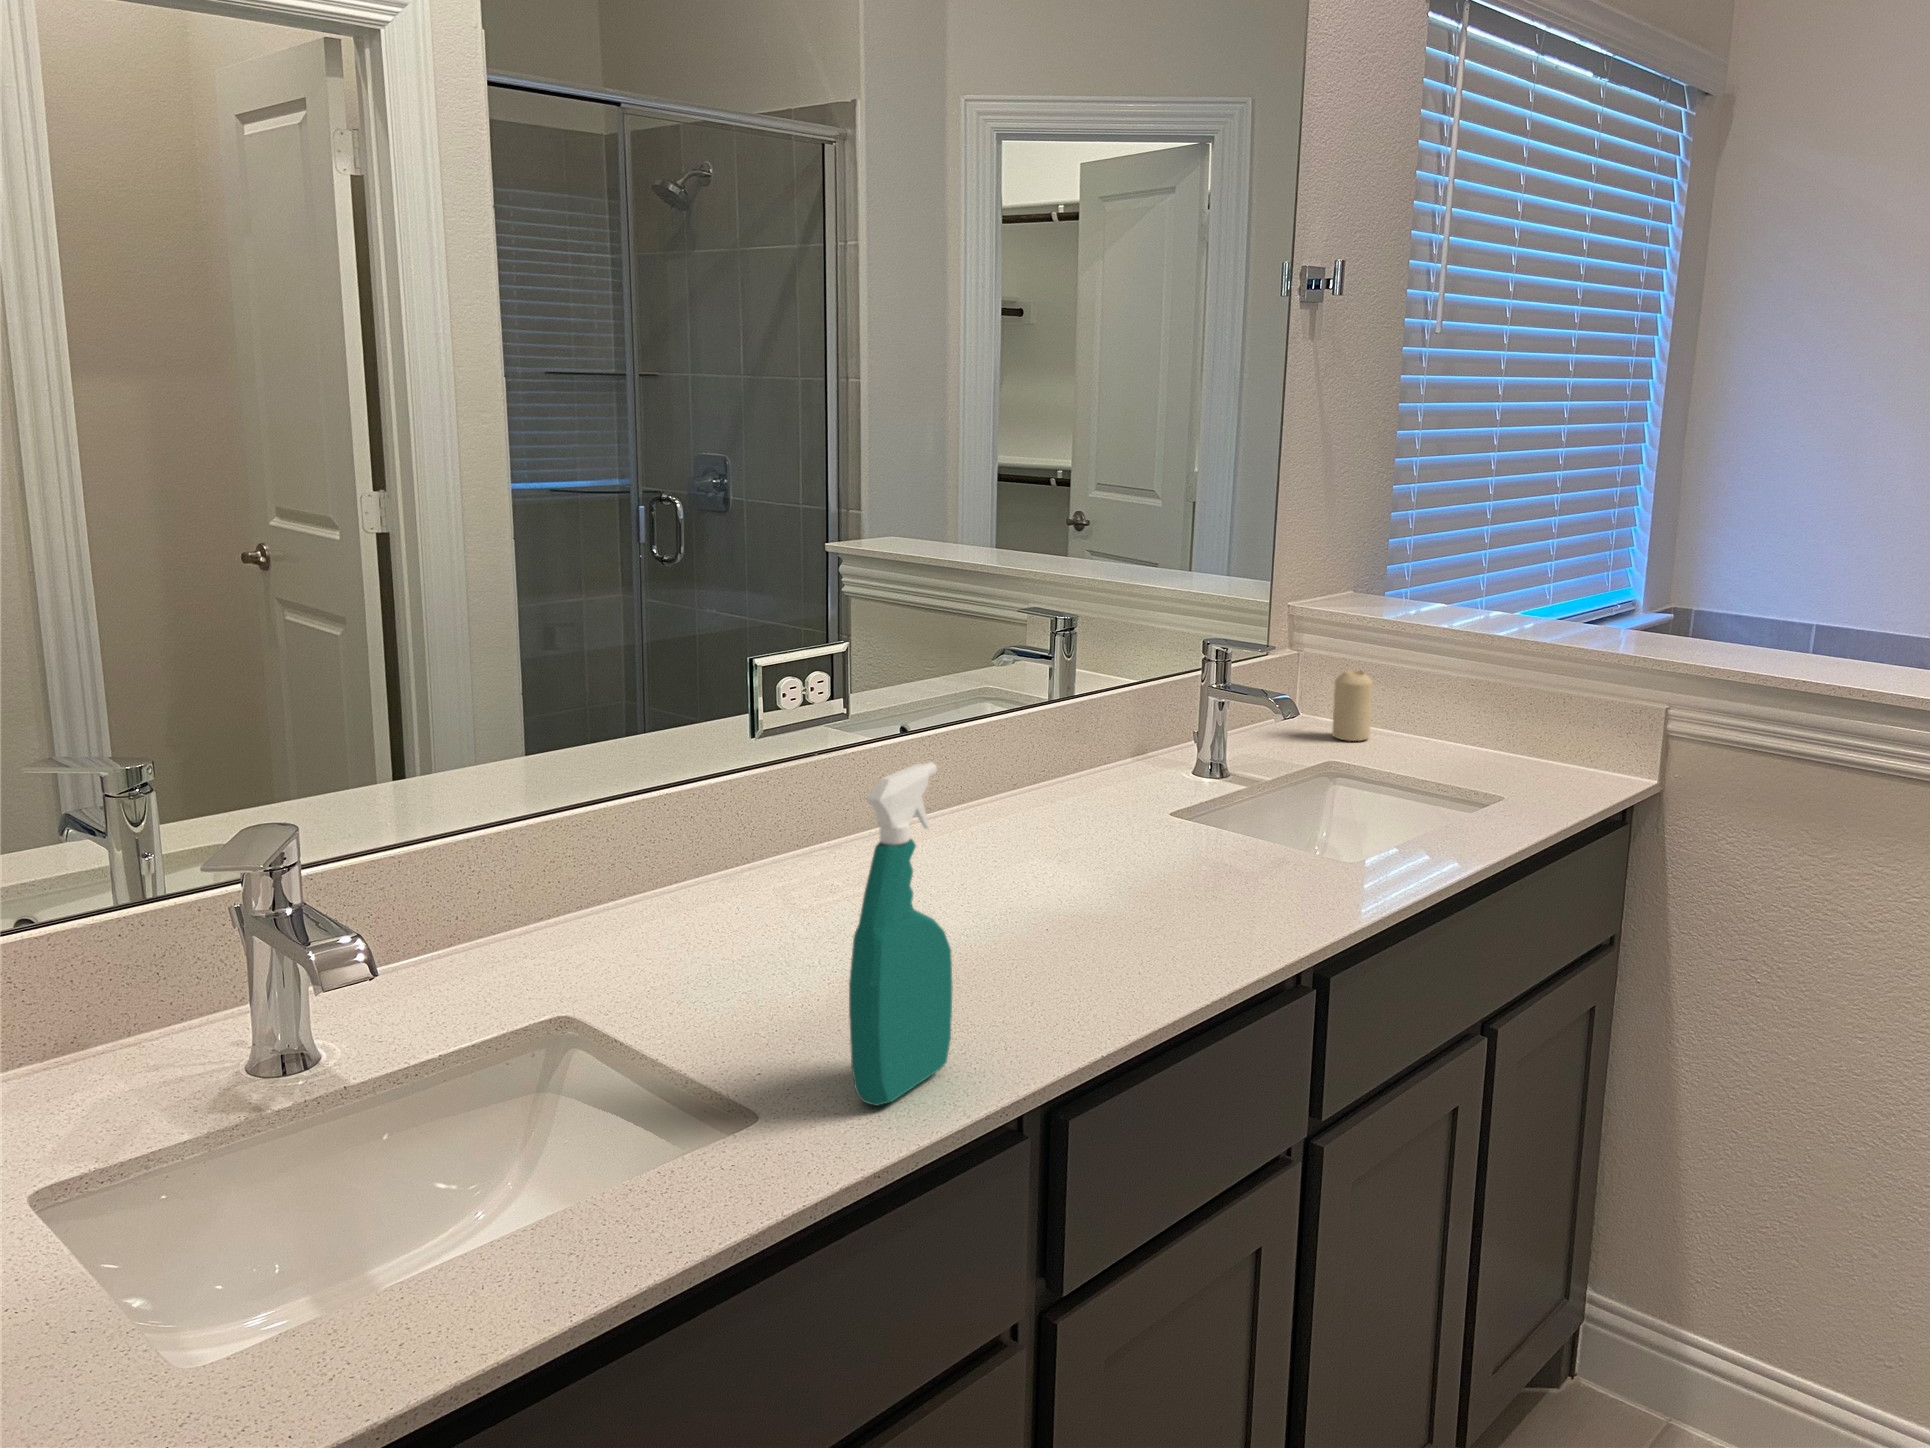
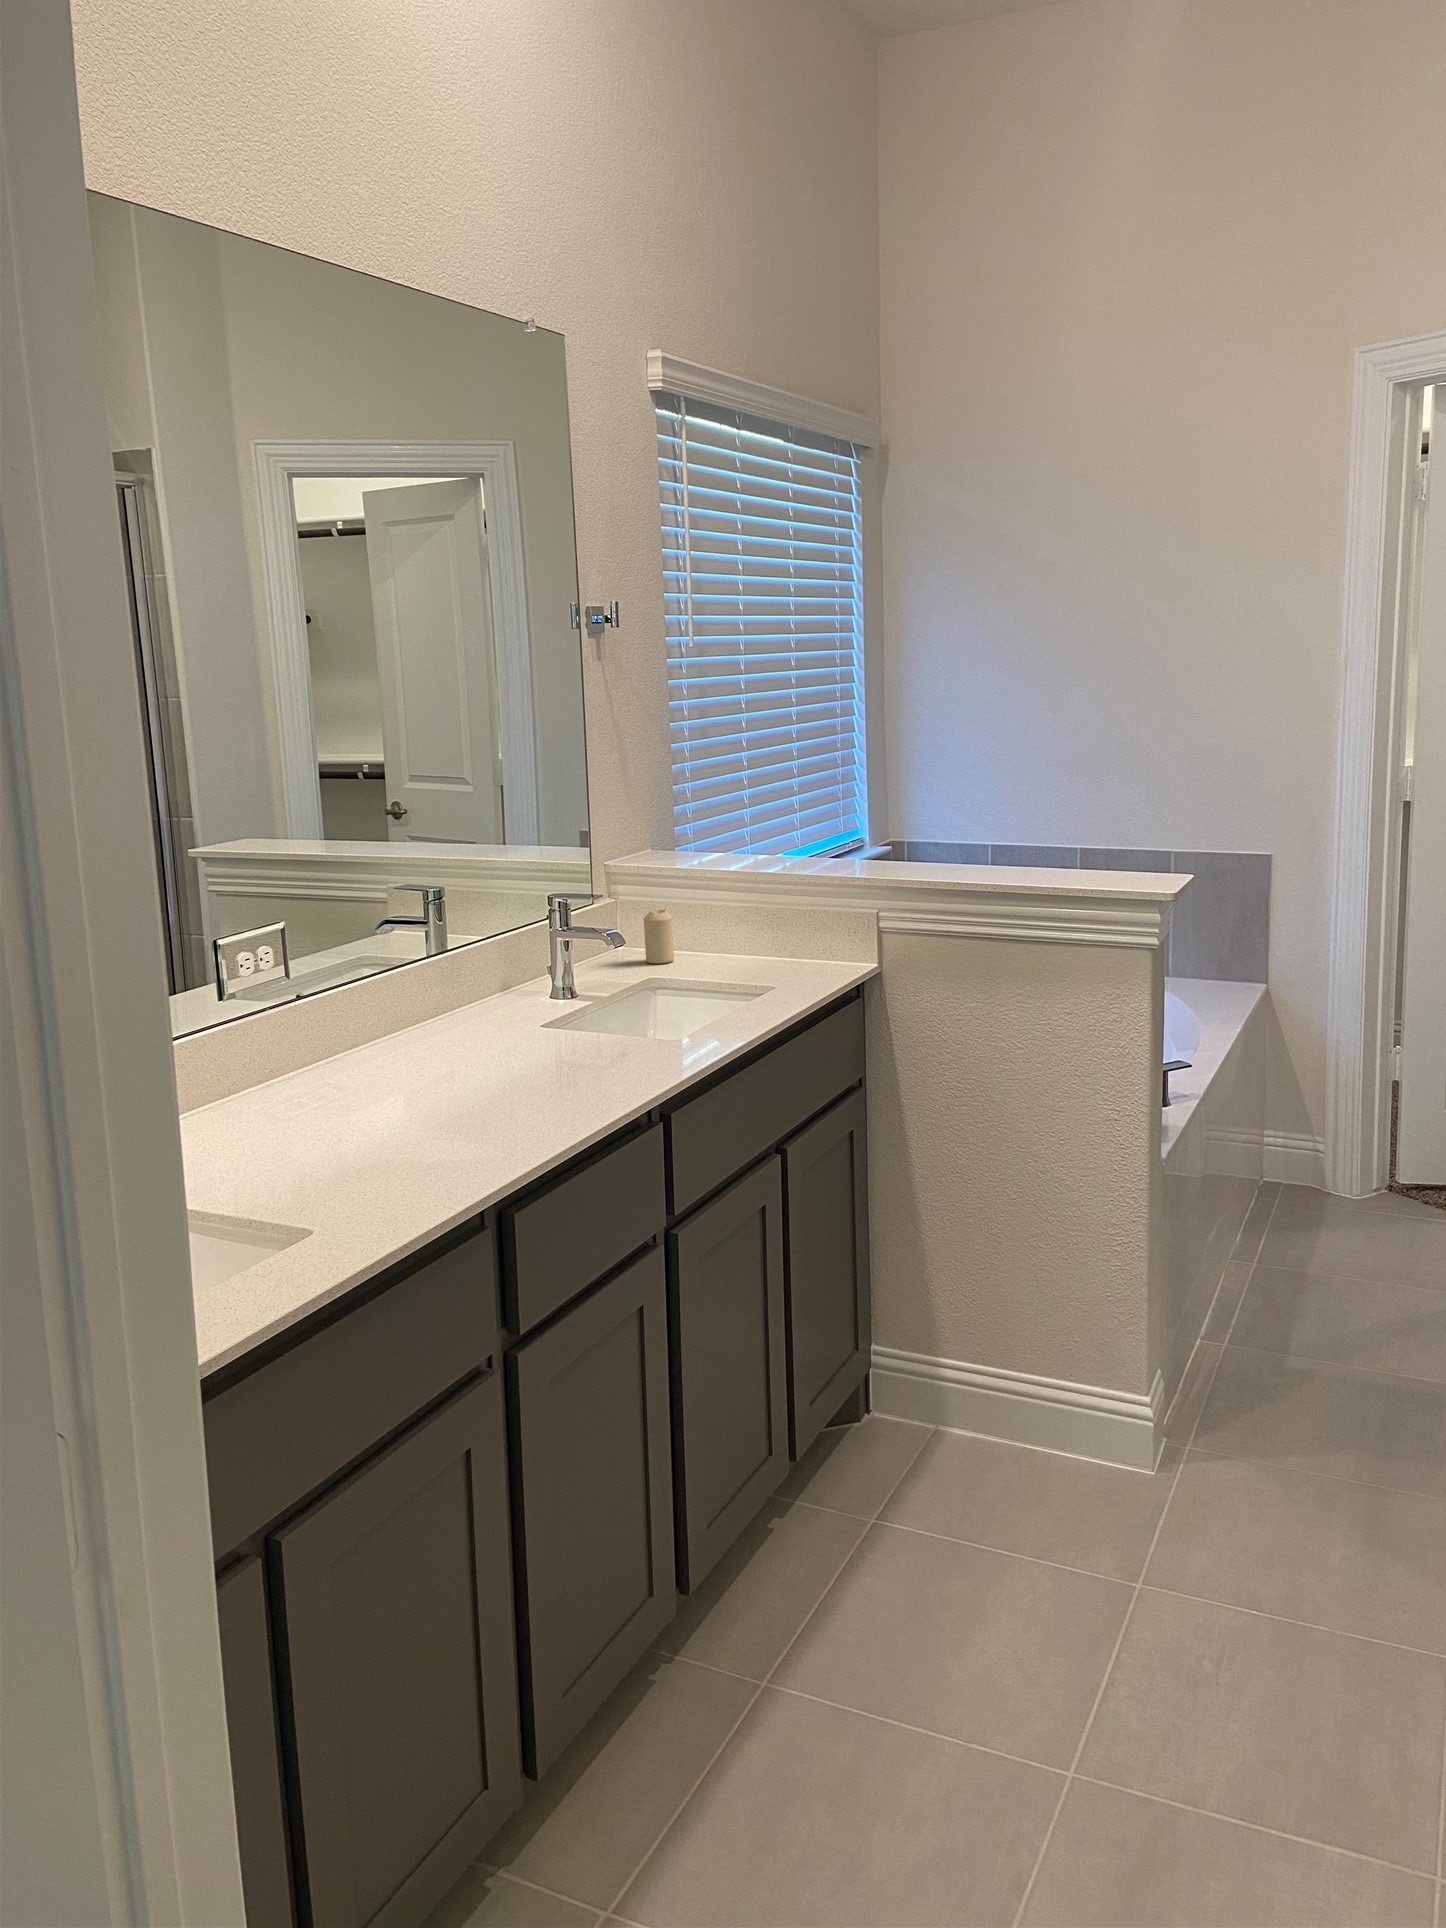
spray bottle: present [849,762,952,1106] -> none [369,983,434,1210]

